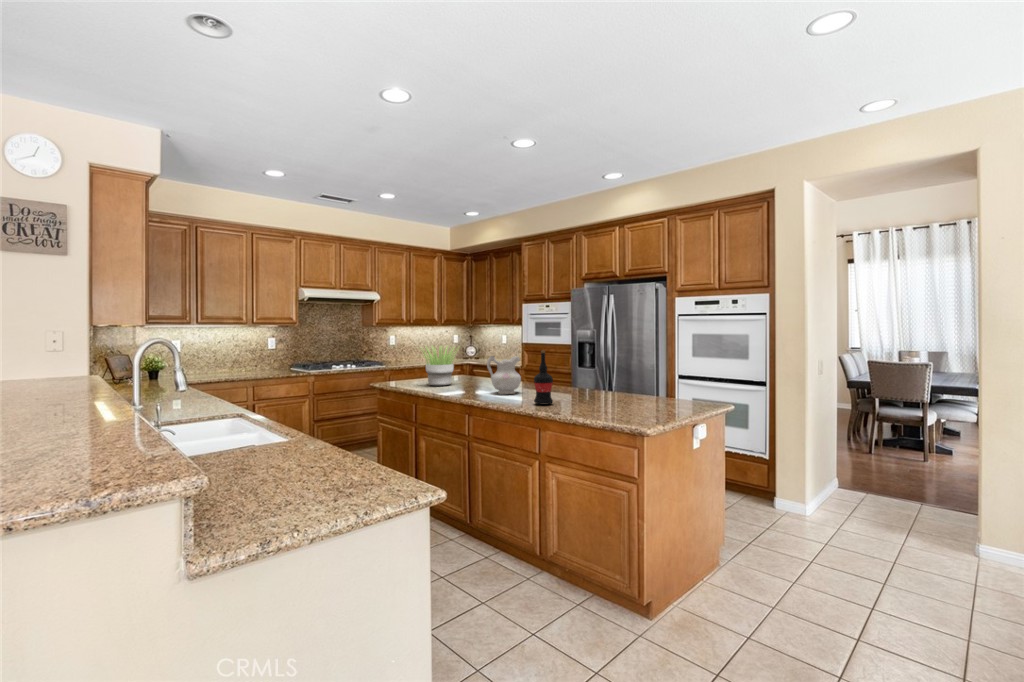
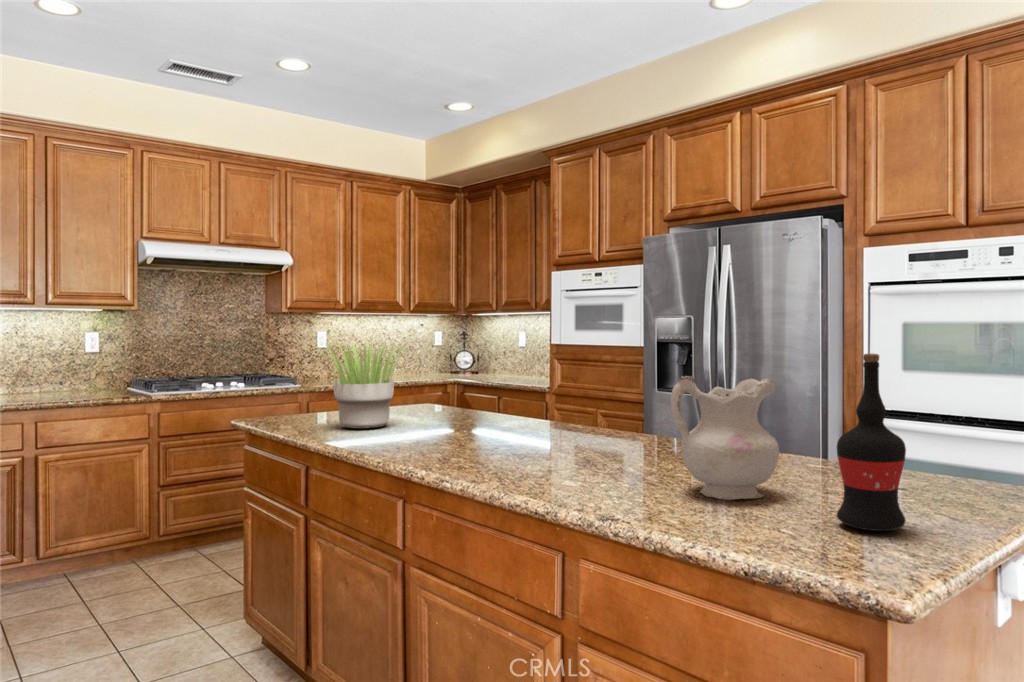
wine bottle: present [534,351,553,404] -> present [837,354,906,531]
ceramic pitcher: present [487,356,521,394] -> present [671,376,779,500]

